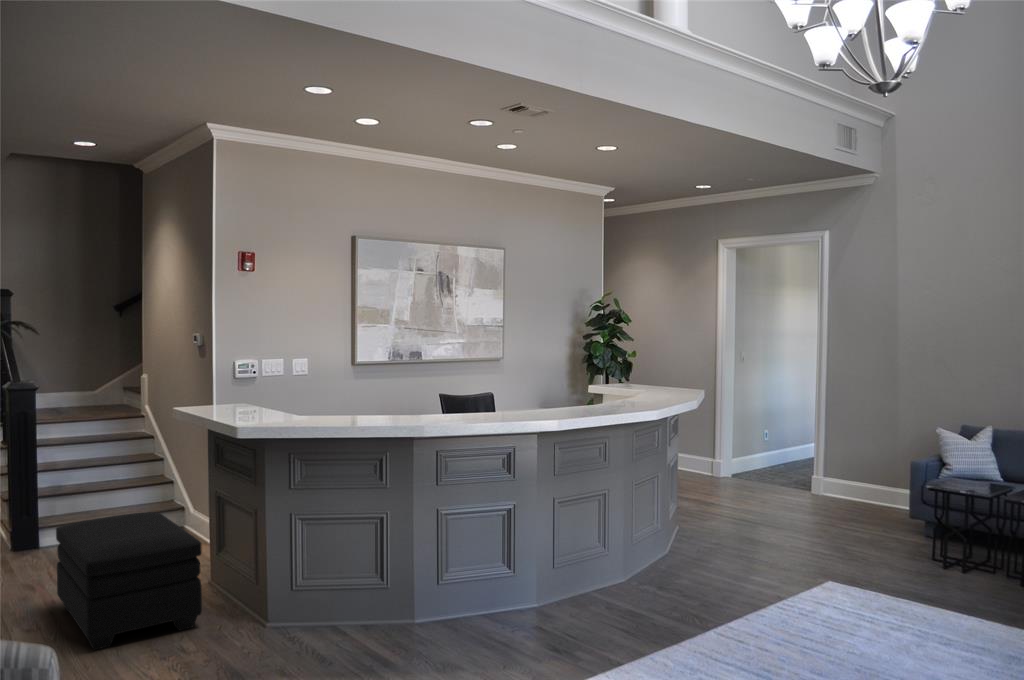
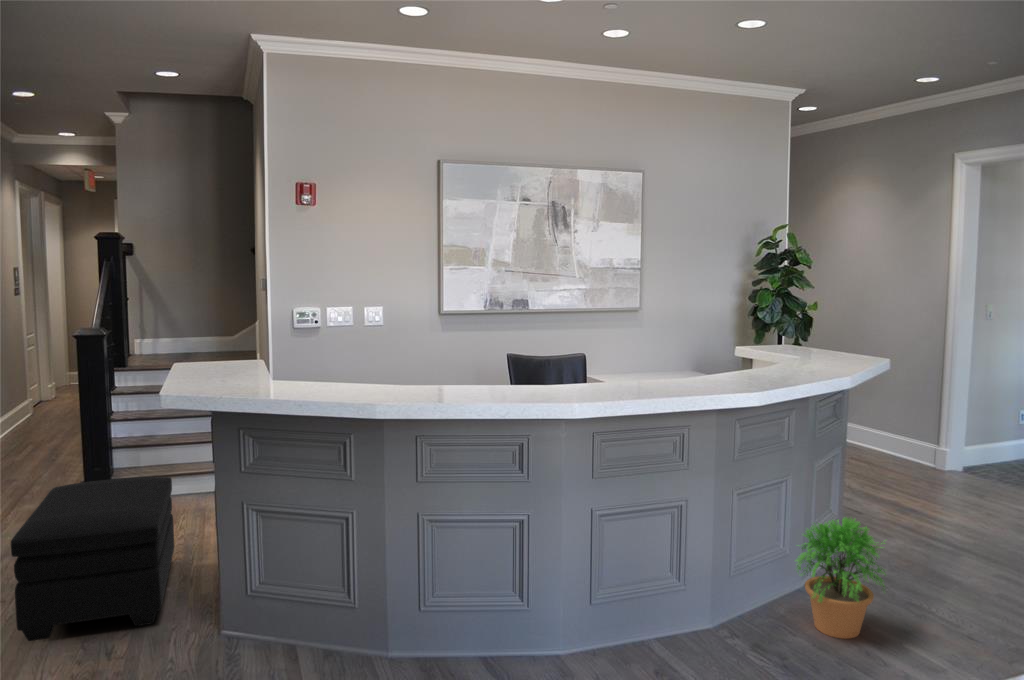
potted plant: none [661,496,721,577] -> present [796,518,886,639]

